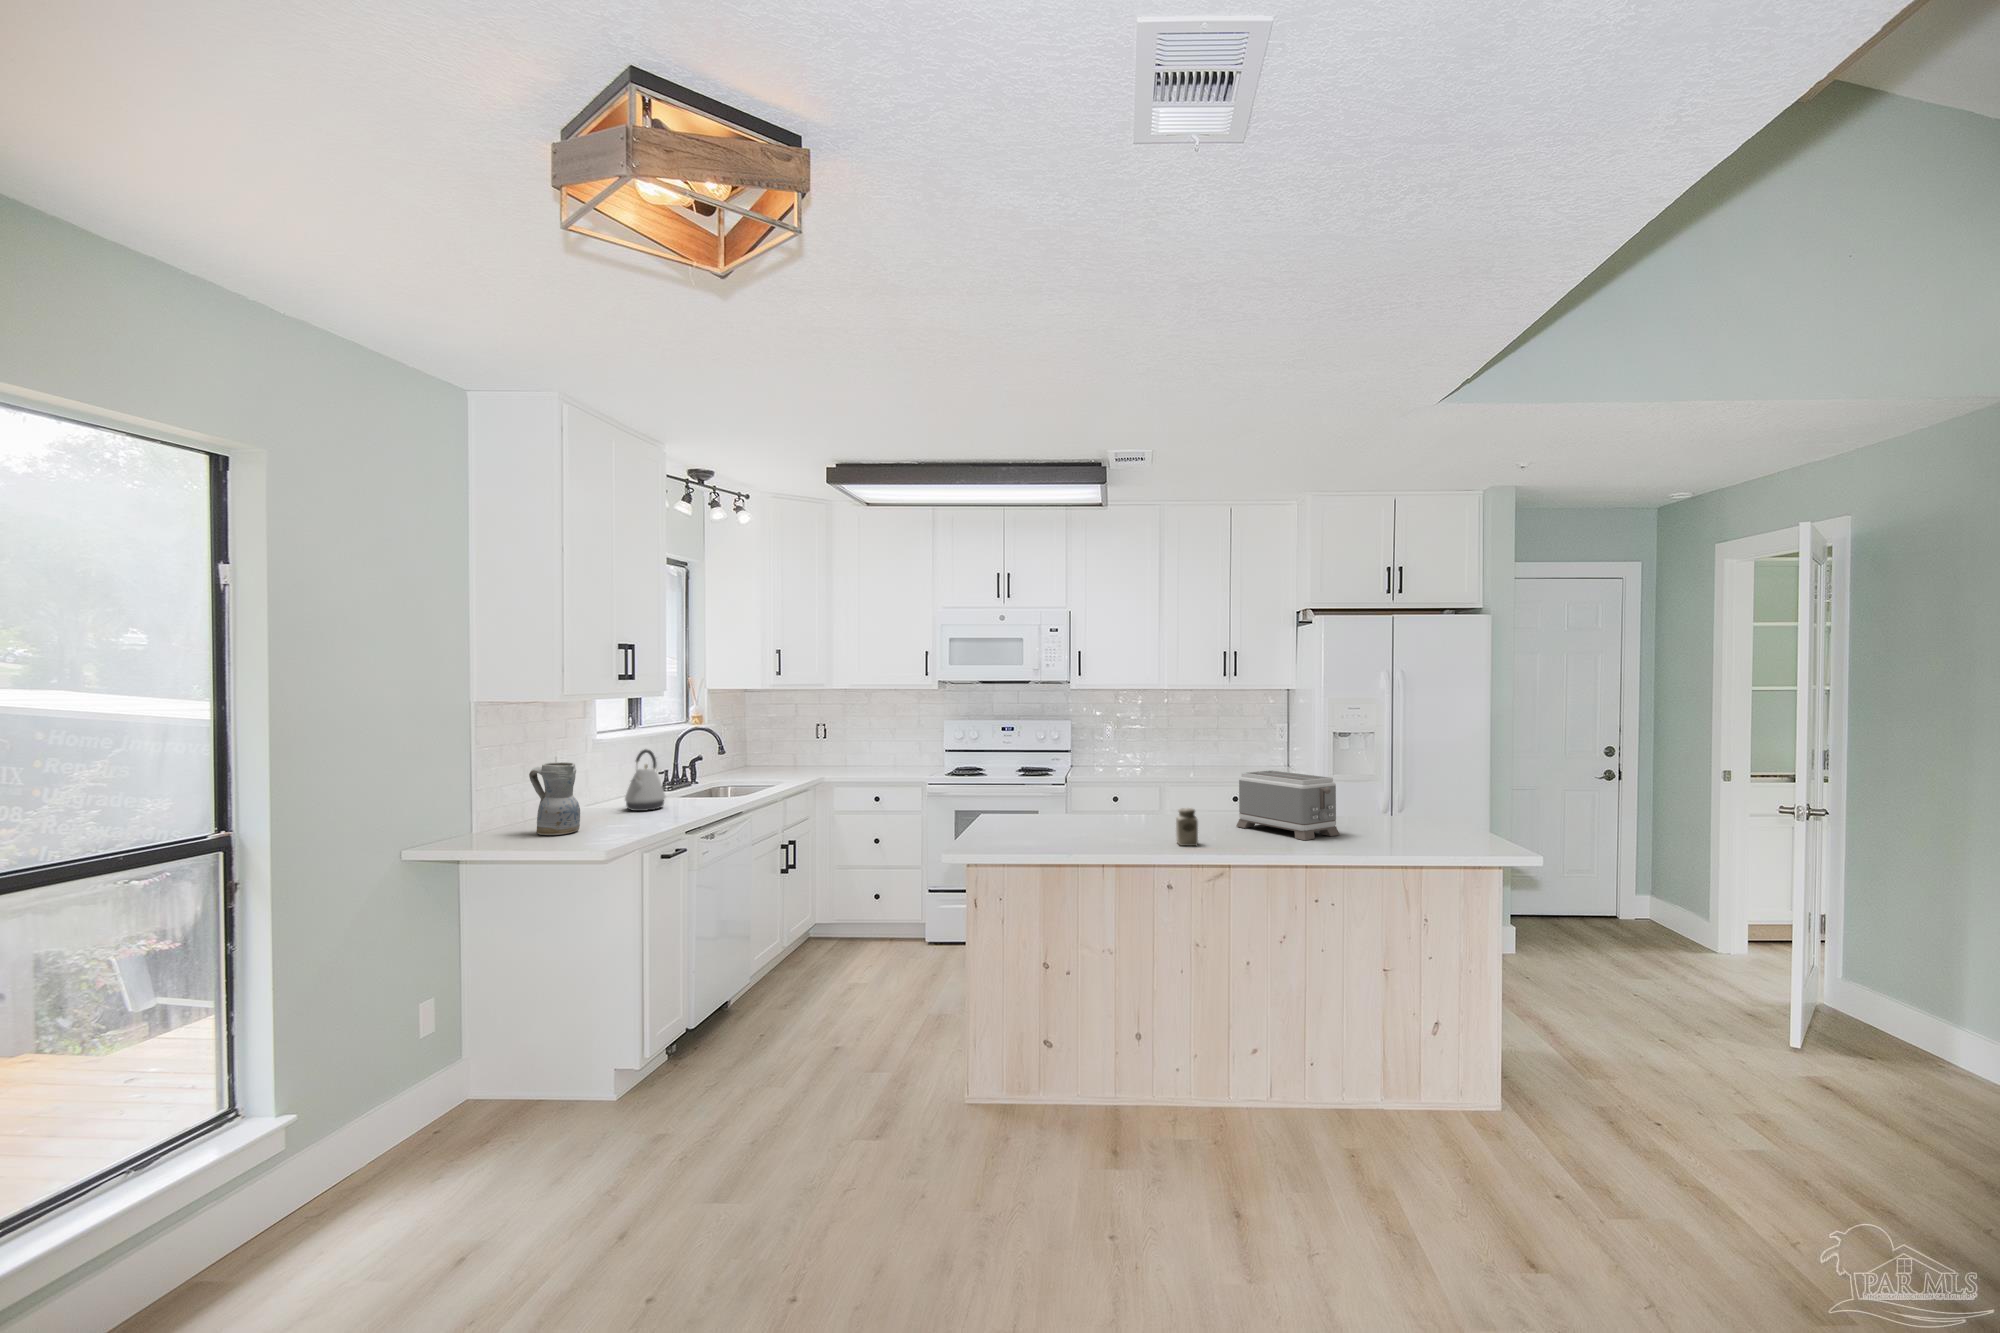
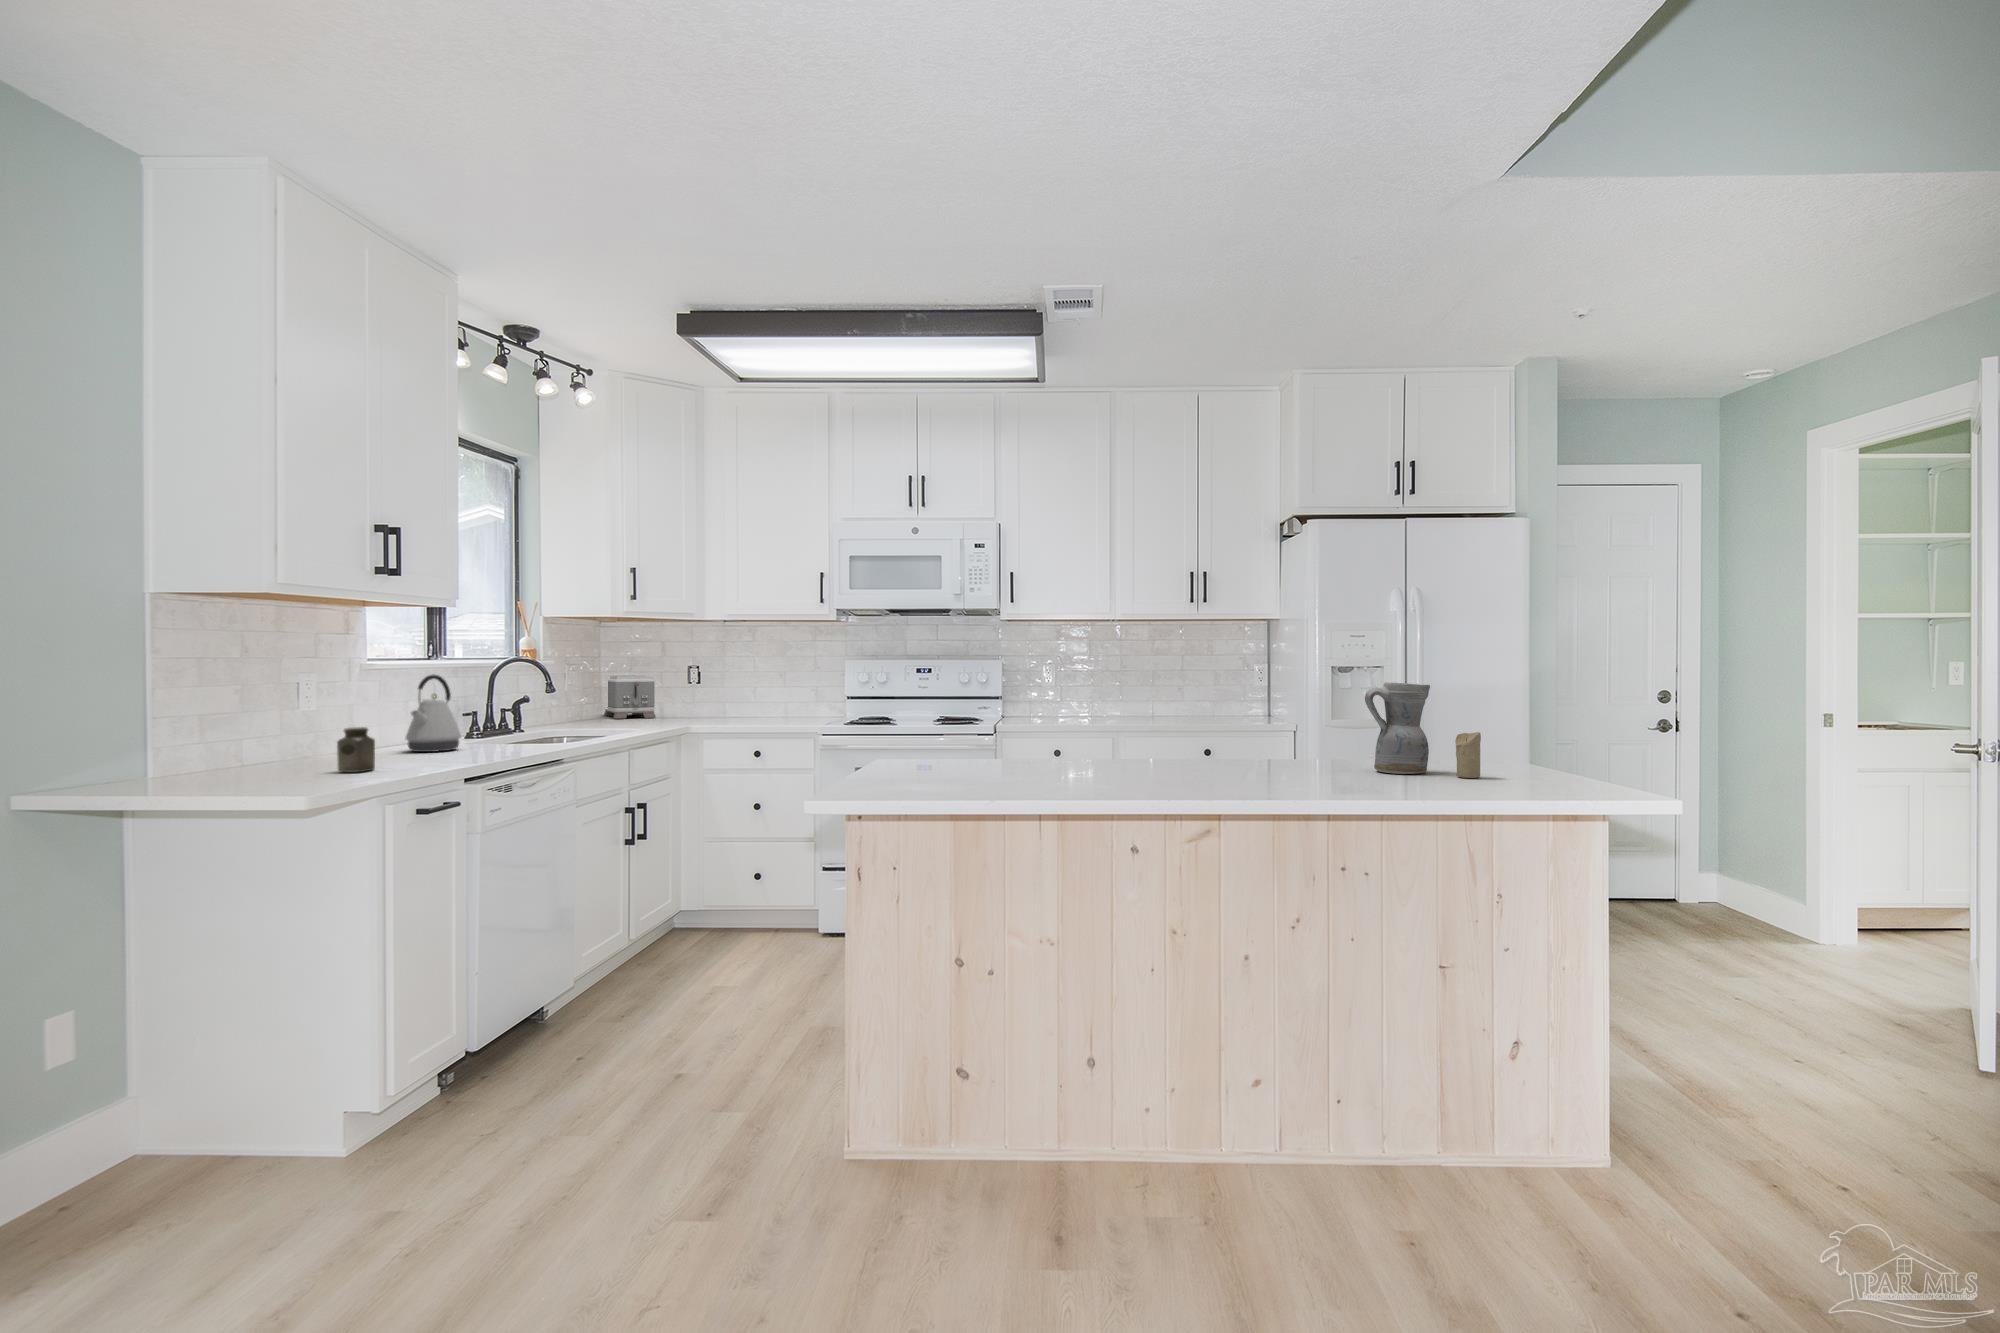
ceramic pitcher: present [529,762,580,835] -> present [1365,682,1430,774]
toaster: present [1236,770,1340,840] -> present [604,675,656,719]
salt shaker: present [1176,808,1198,846] -> present [337,727,375,772]
candle: none [1463,809,1484,846] -> present [1455,732,1481,778]

